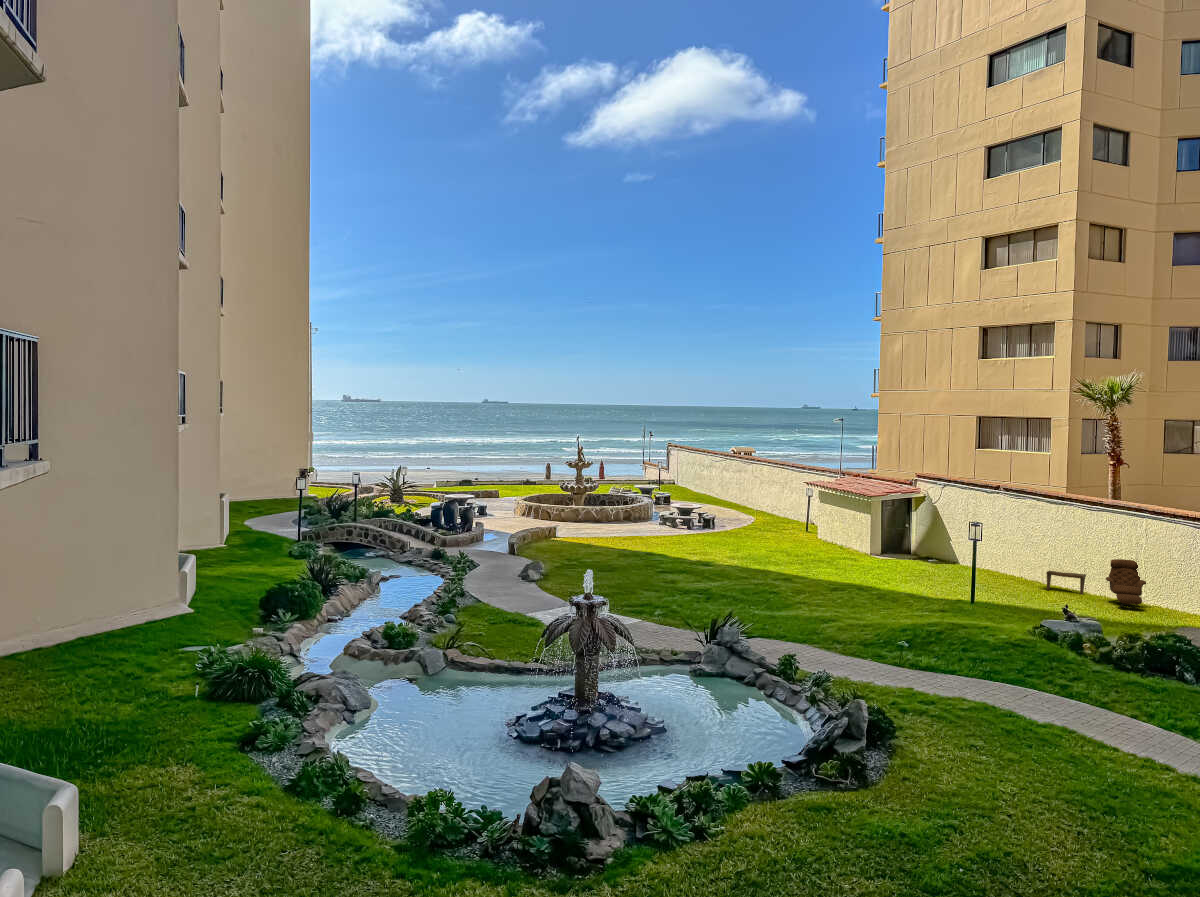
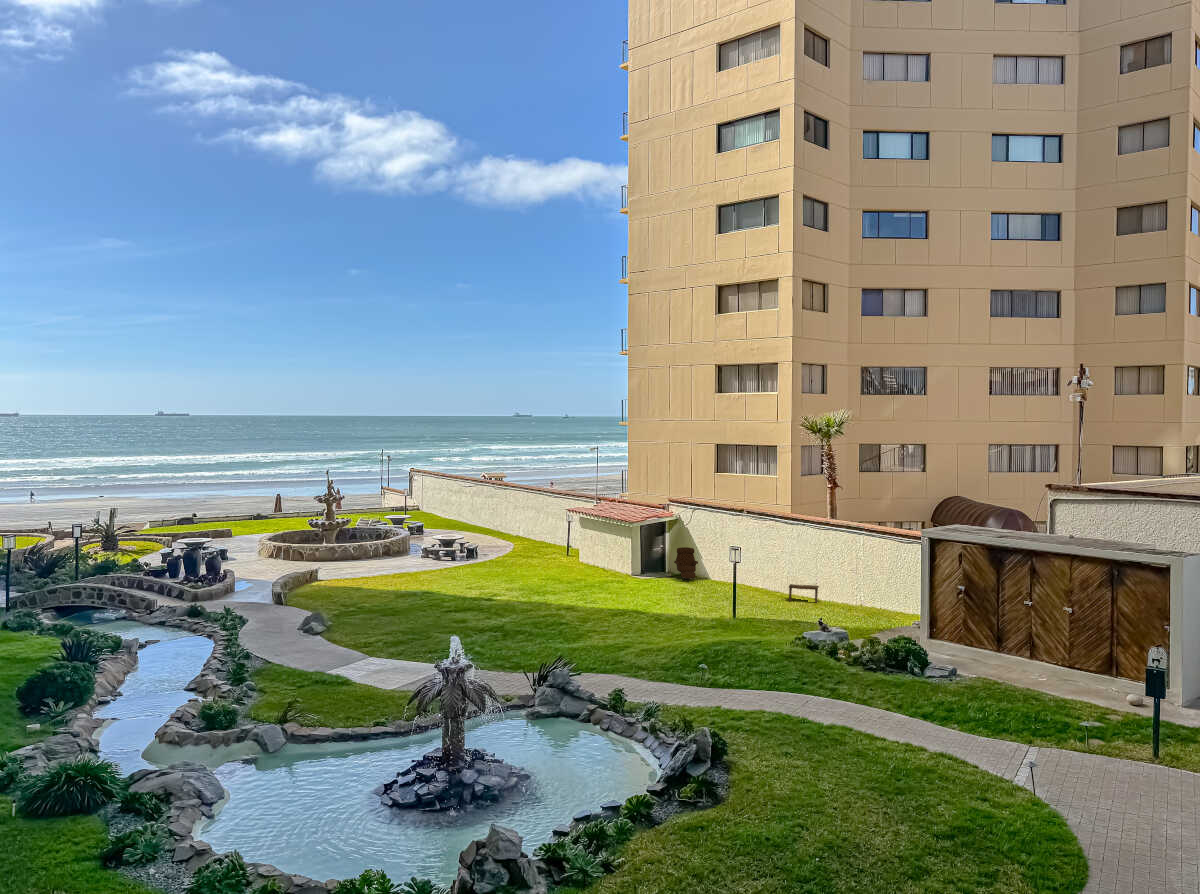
lounge chair: present [1106,559,1146,610] -> present [674,547,698,582]

